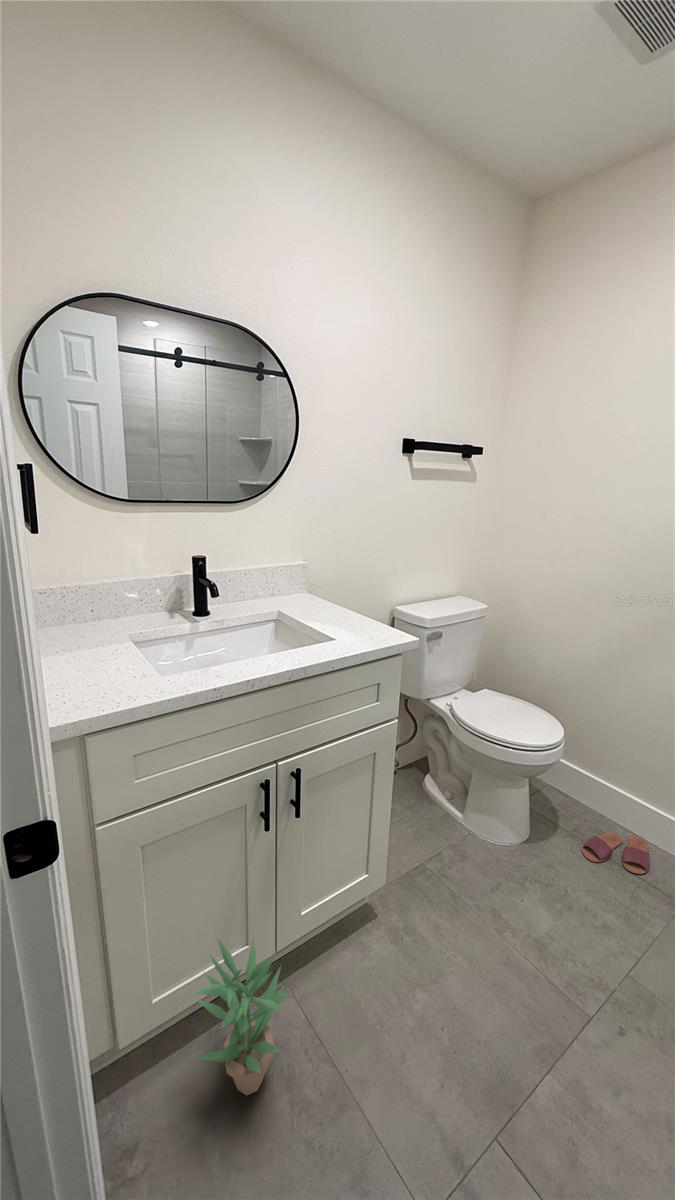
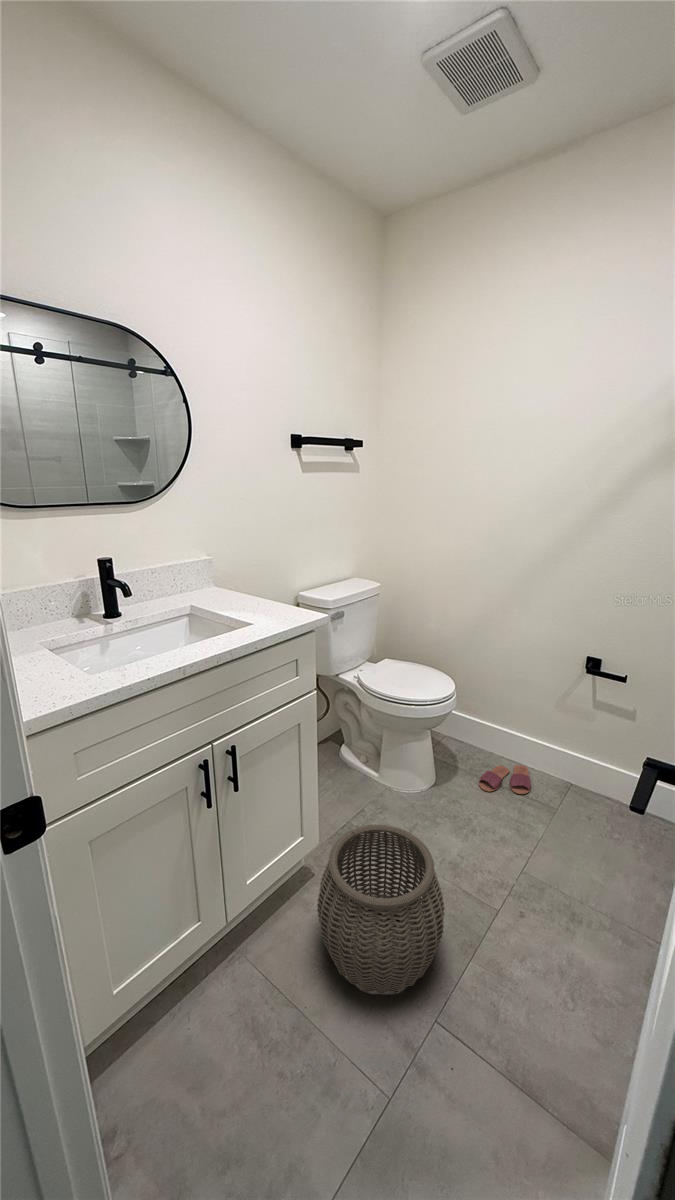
woven basket: none [373,880,522,1089] -> present [317,824,445,994]
potted plant: present [194,939,291,1095] -> none [157,908,254,1052]

